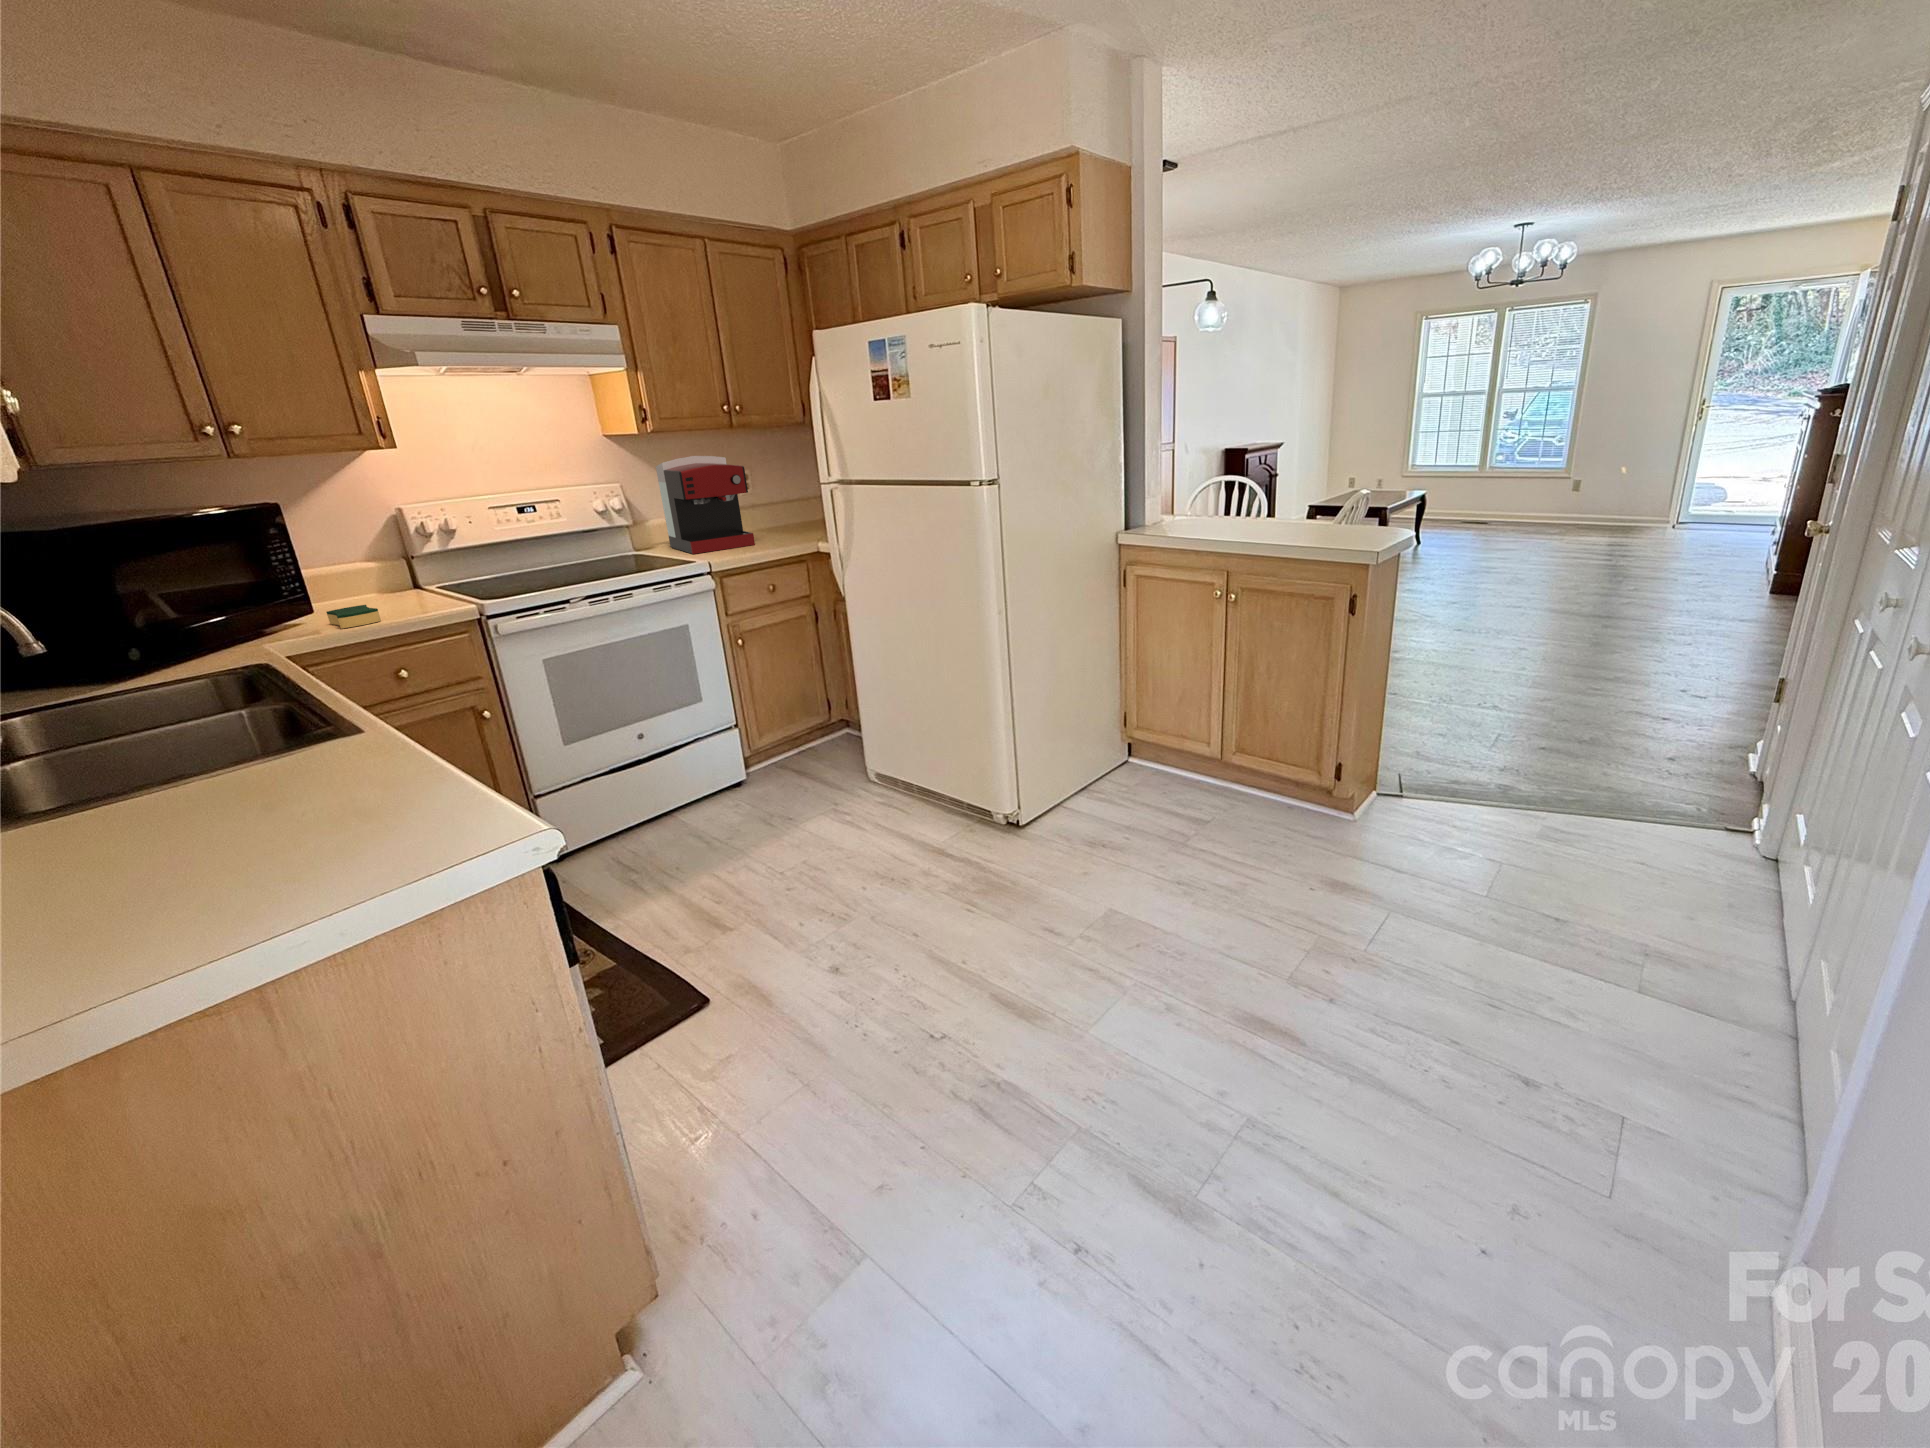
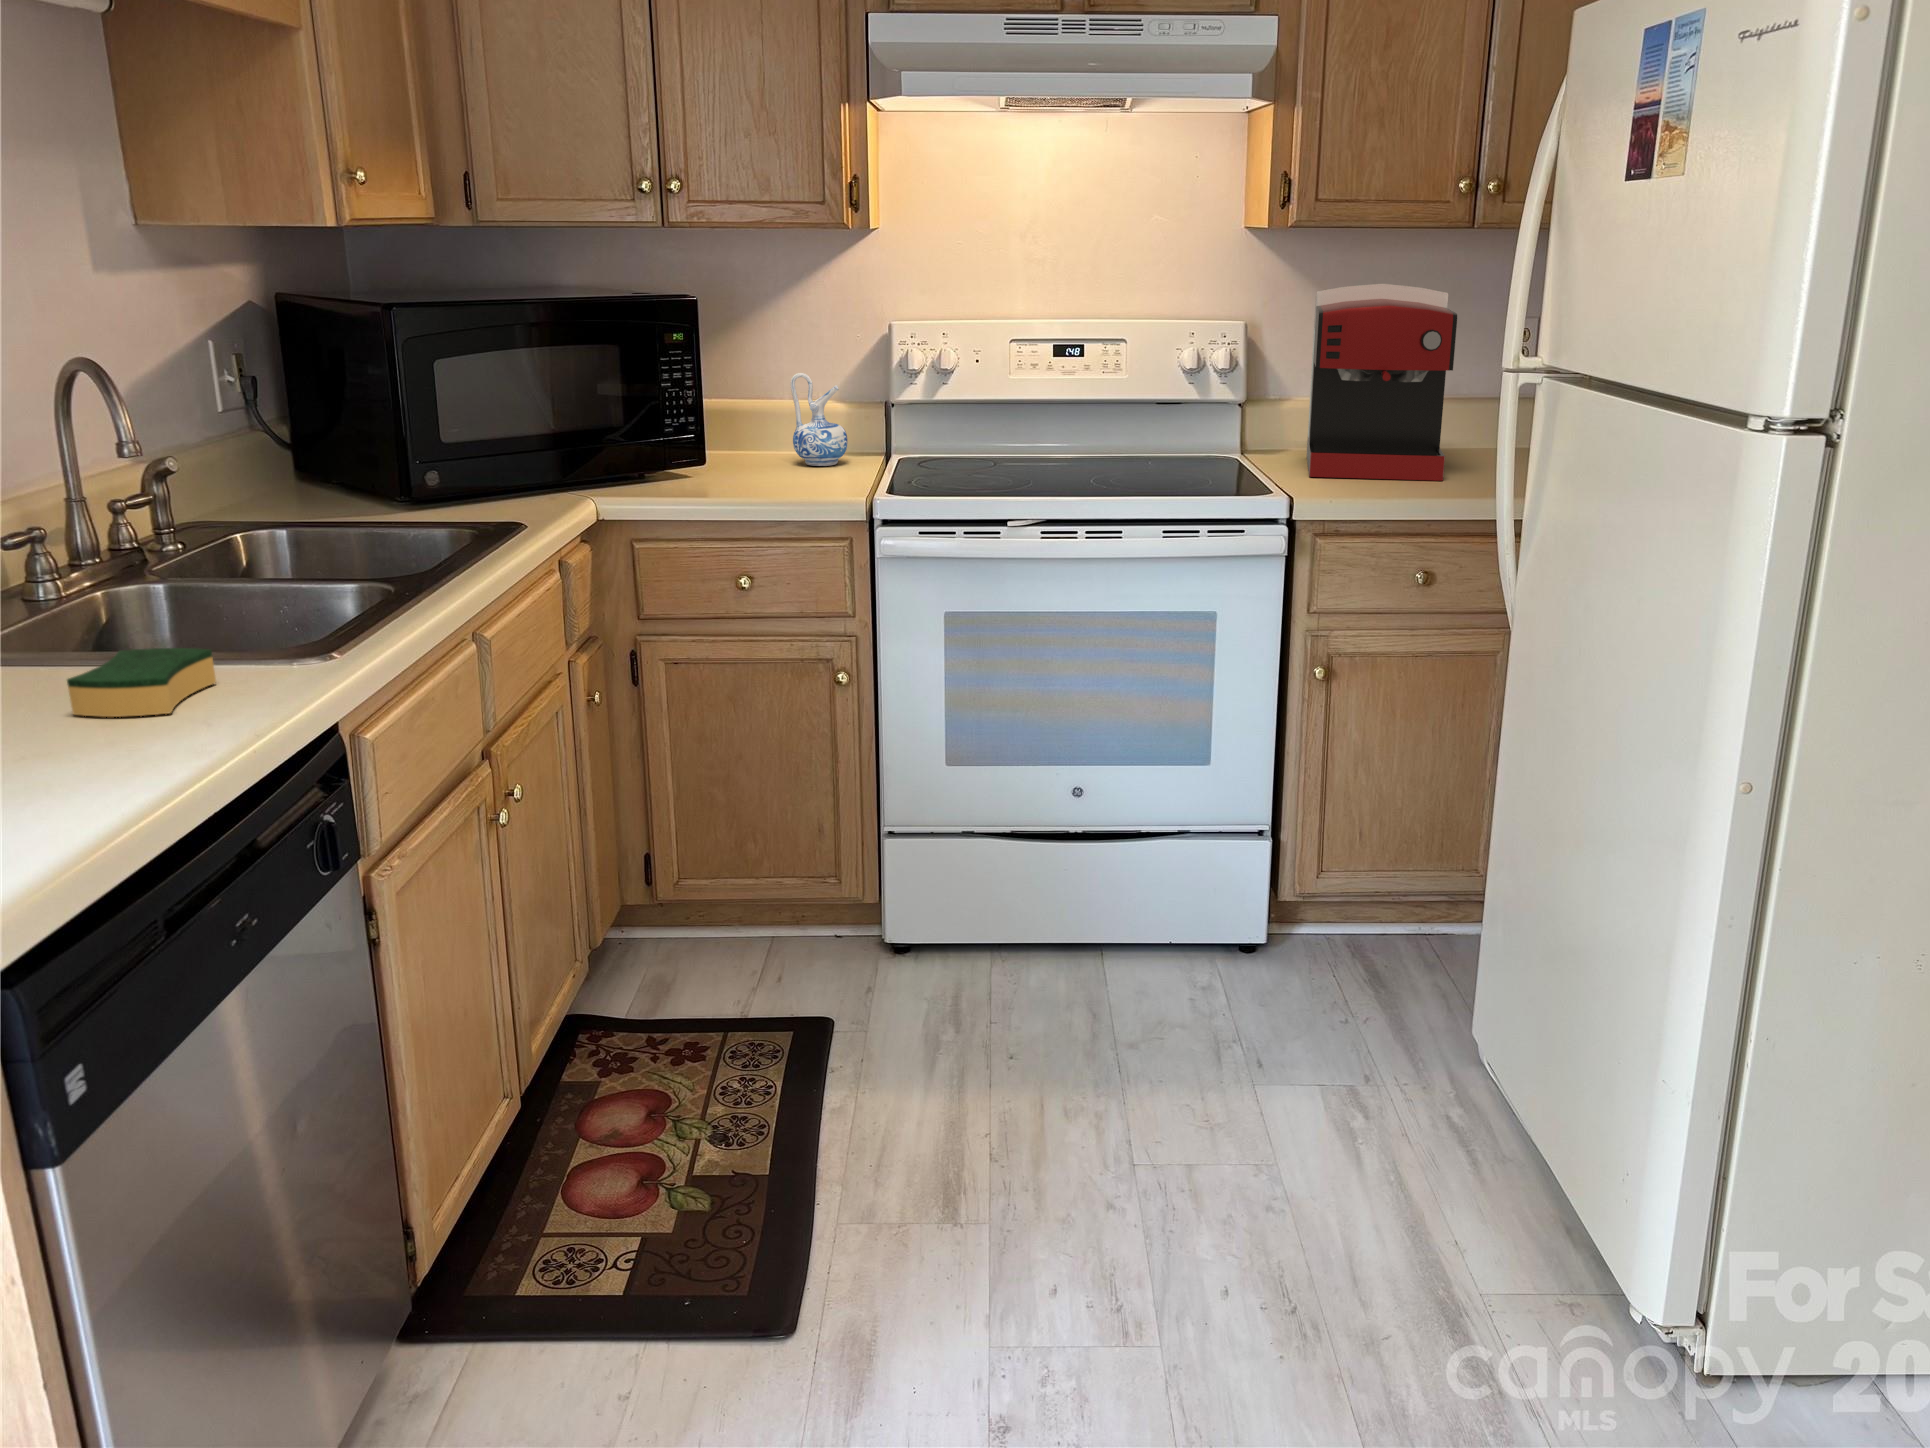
ceramic pitcher: none [350,546,403,603] -> present [790,373,847,466]
sponge: present [326,605,381,628] -> present [67,648,216,717]

